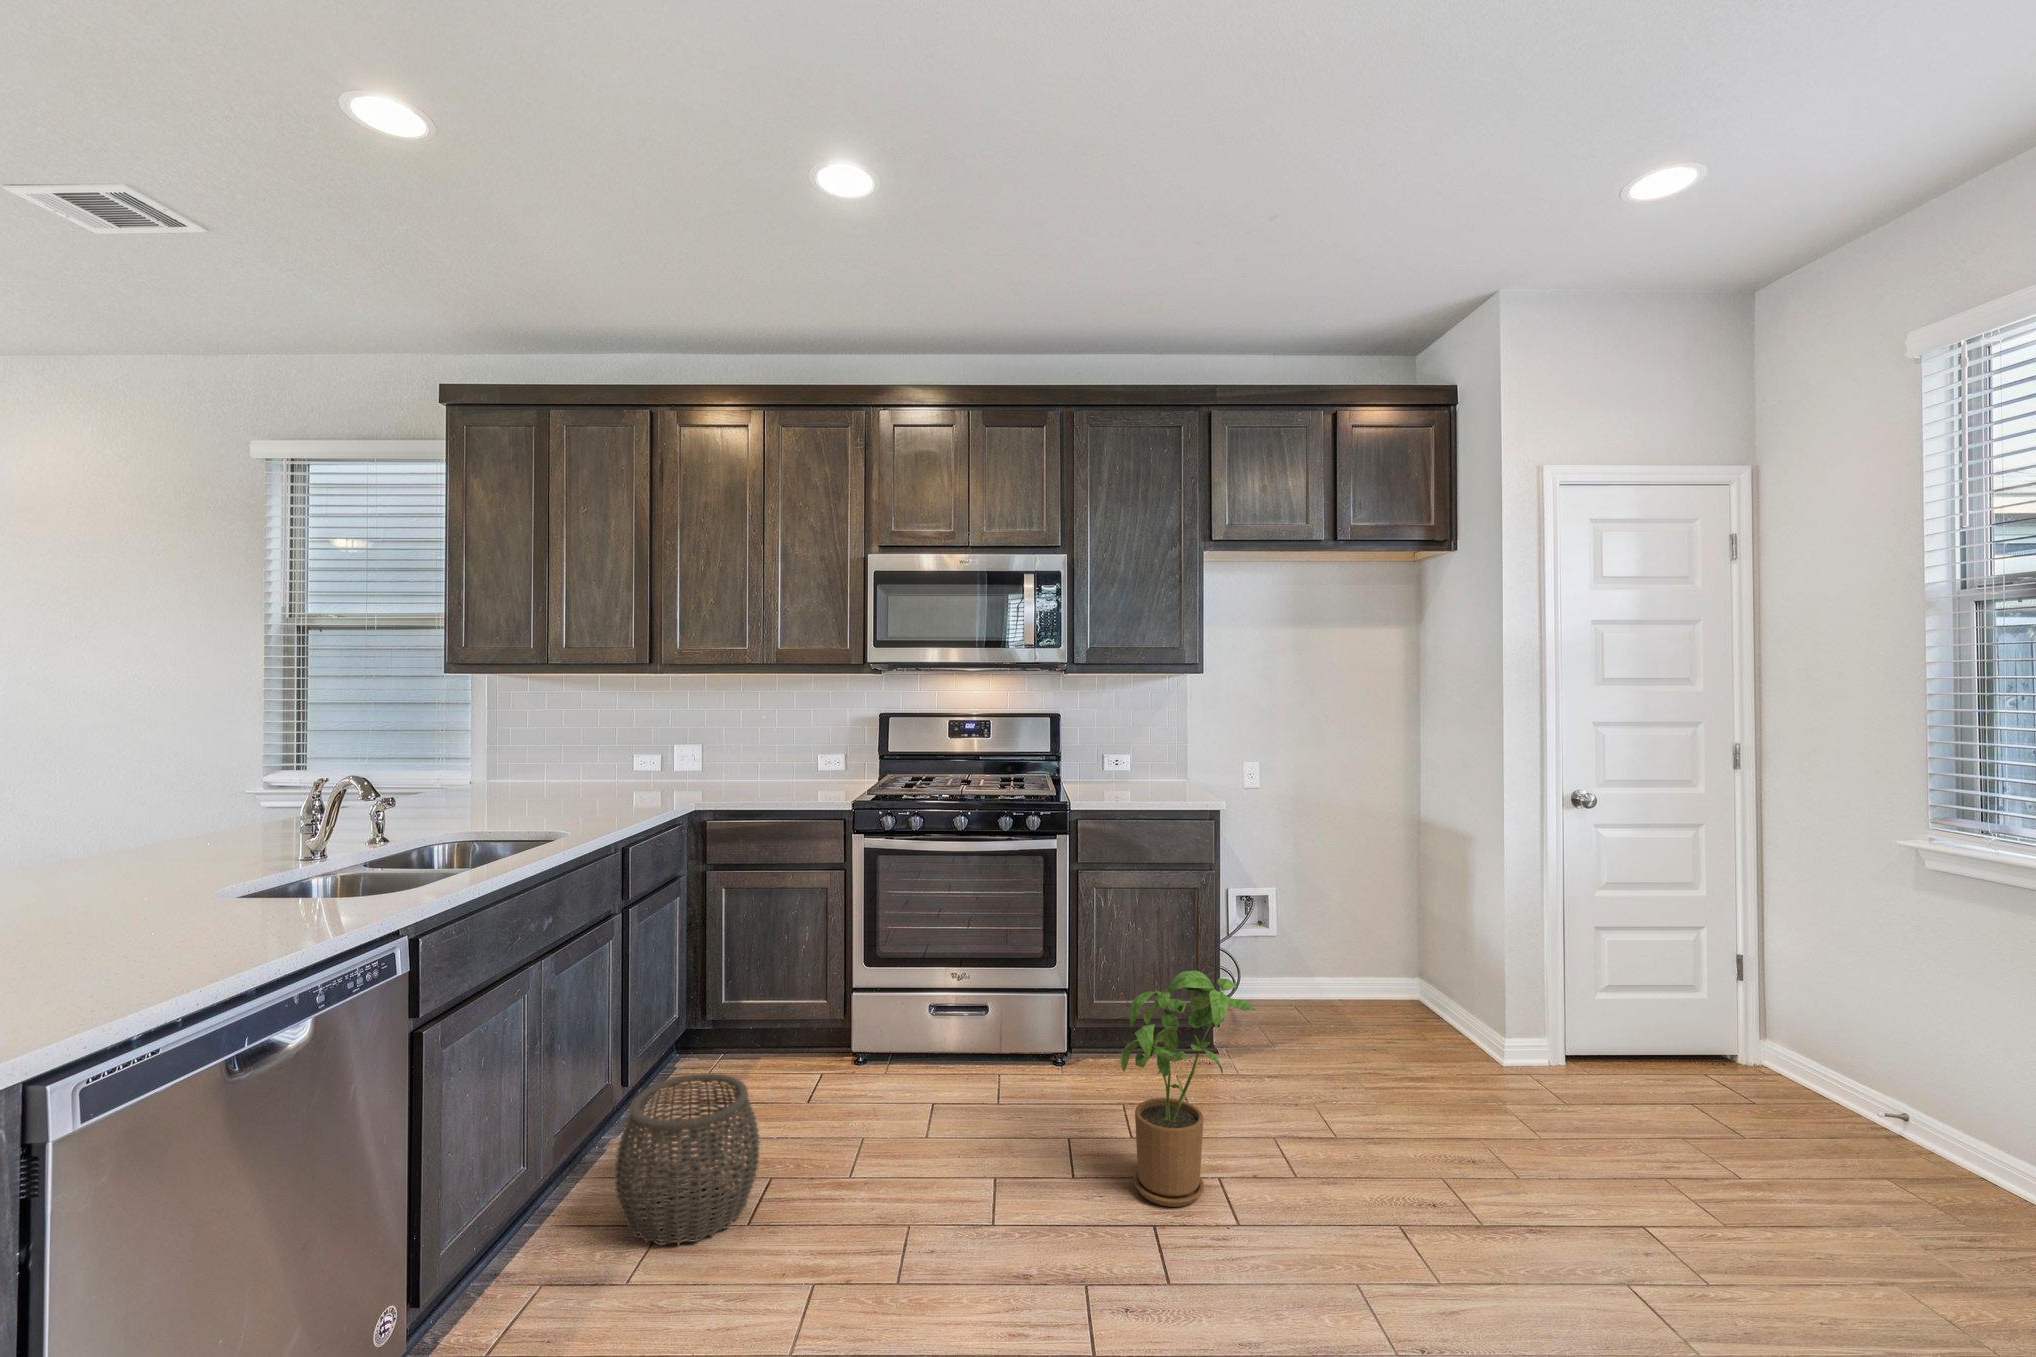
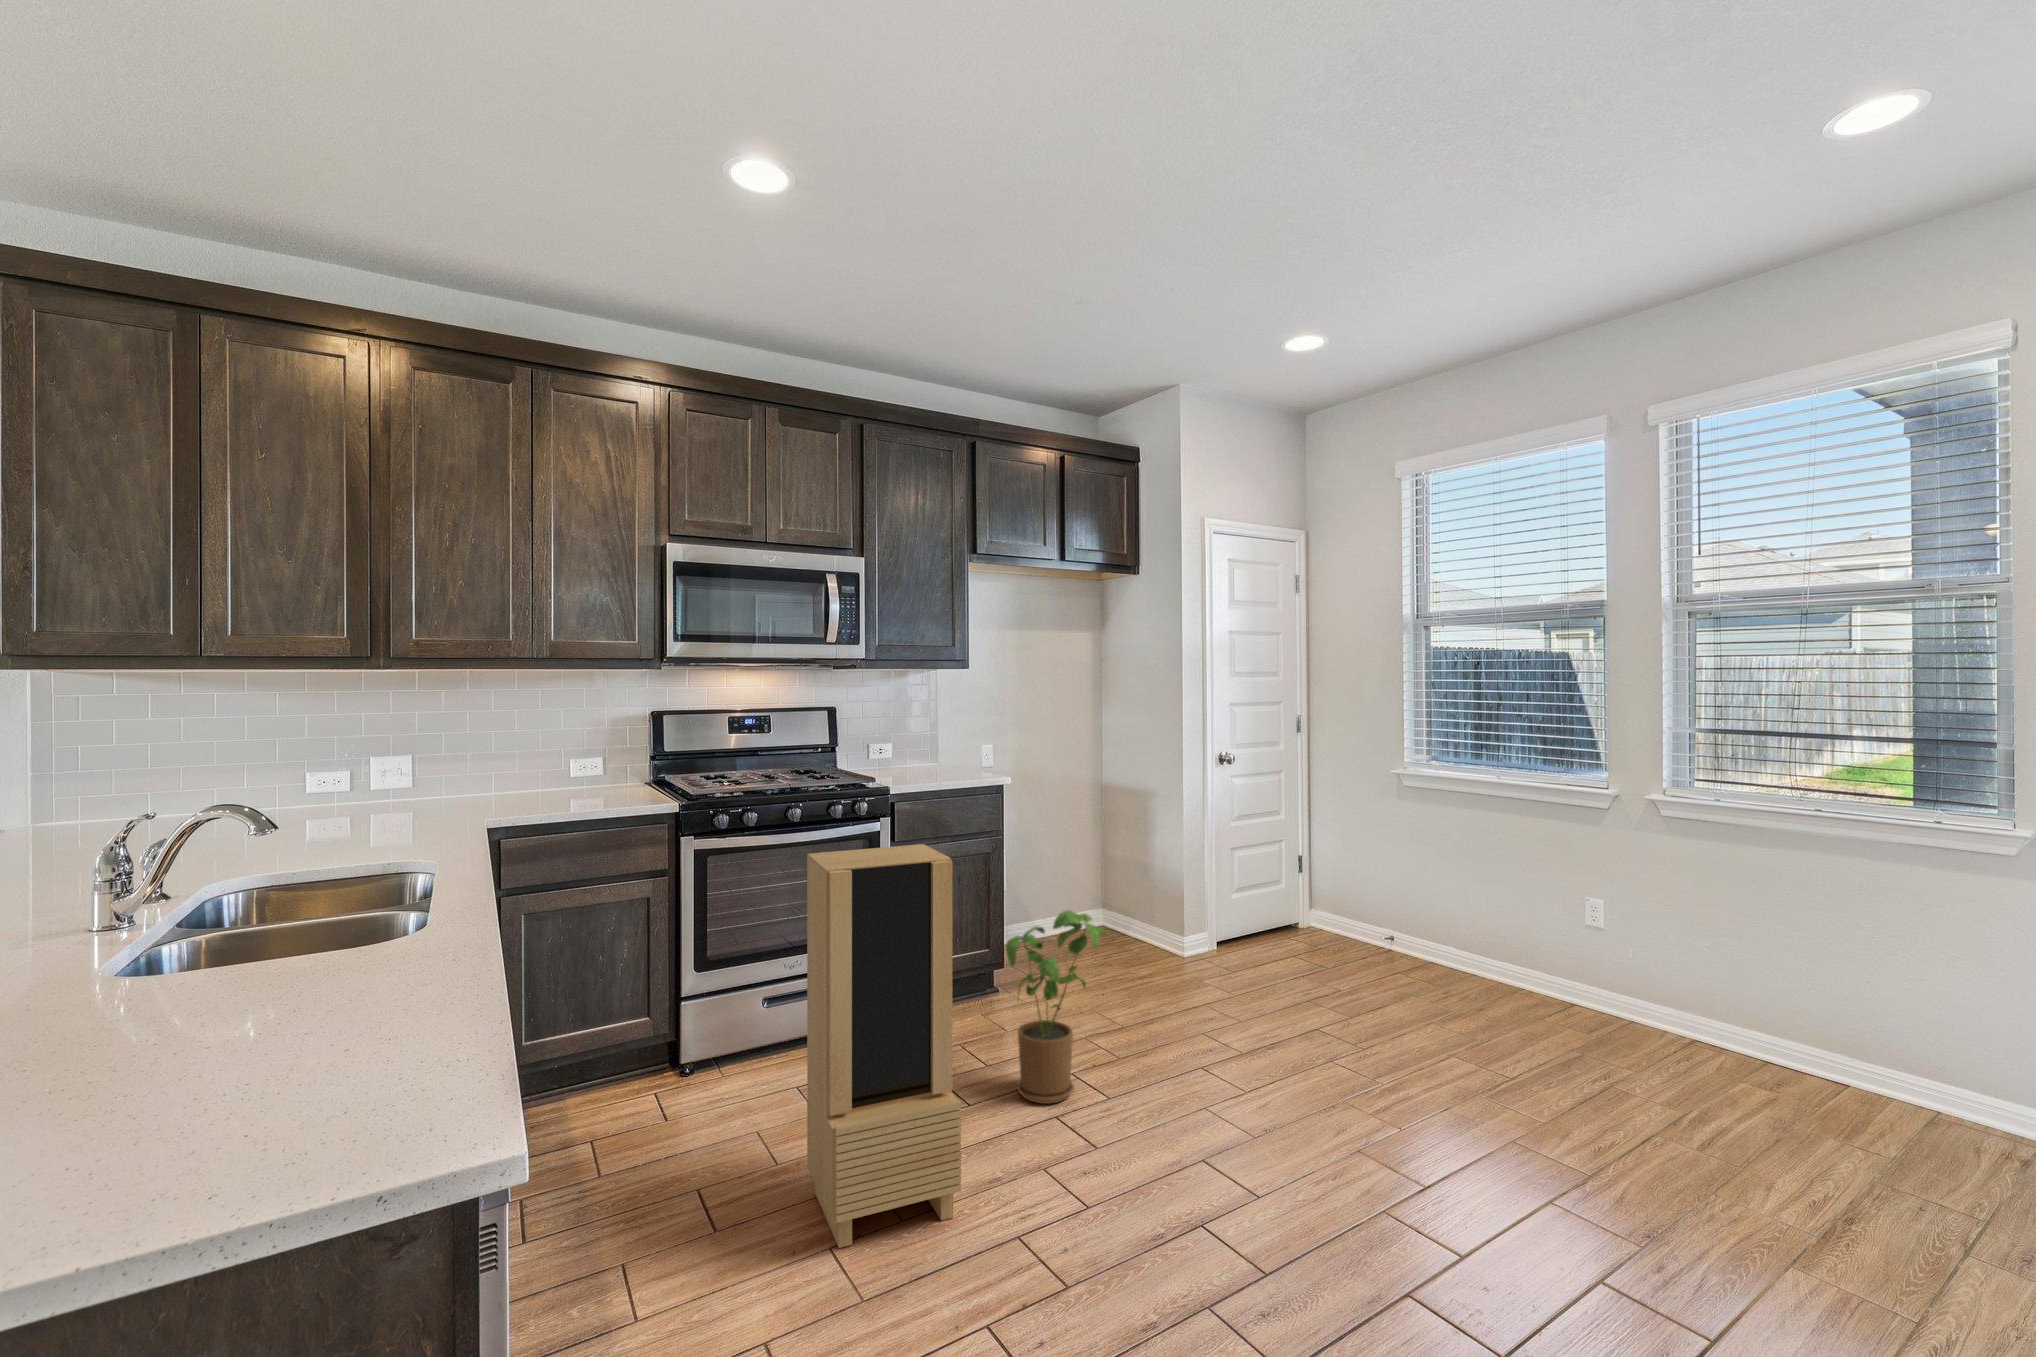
storage cabinet: none [802,862,972,1303] -> present [807,844,961,1248]
woven basket: present [614,1074,760,1246] -> none [569,1092,724,1274]

